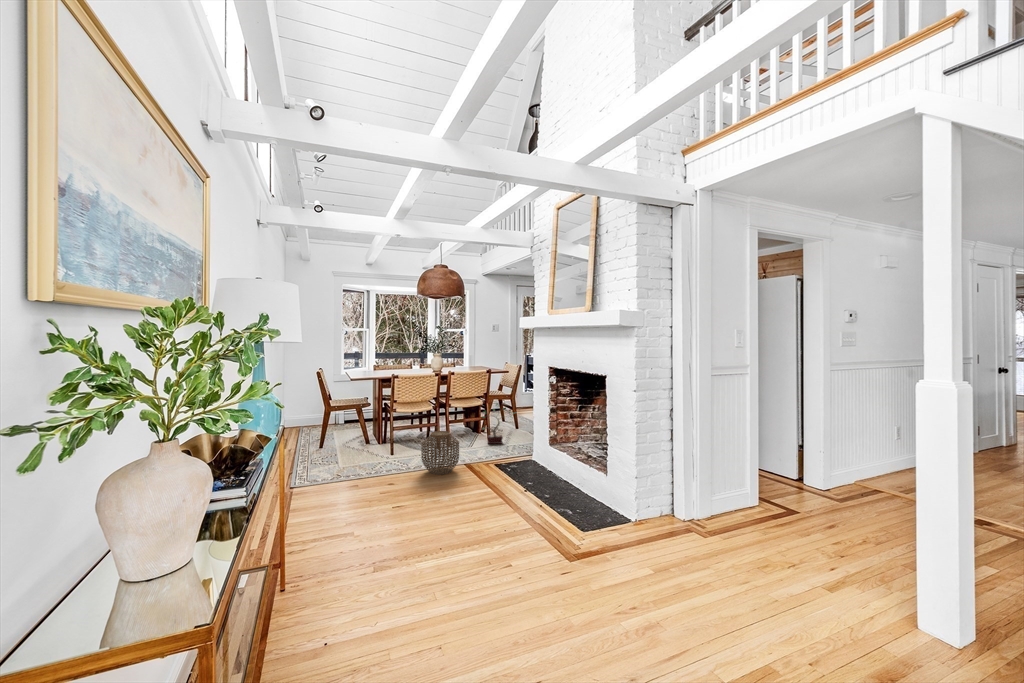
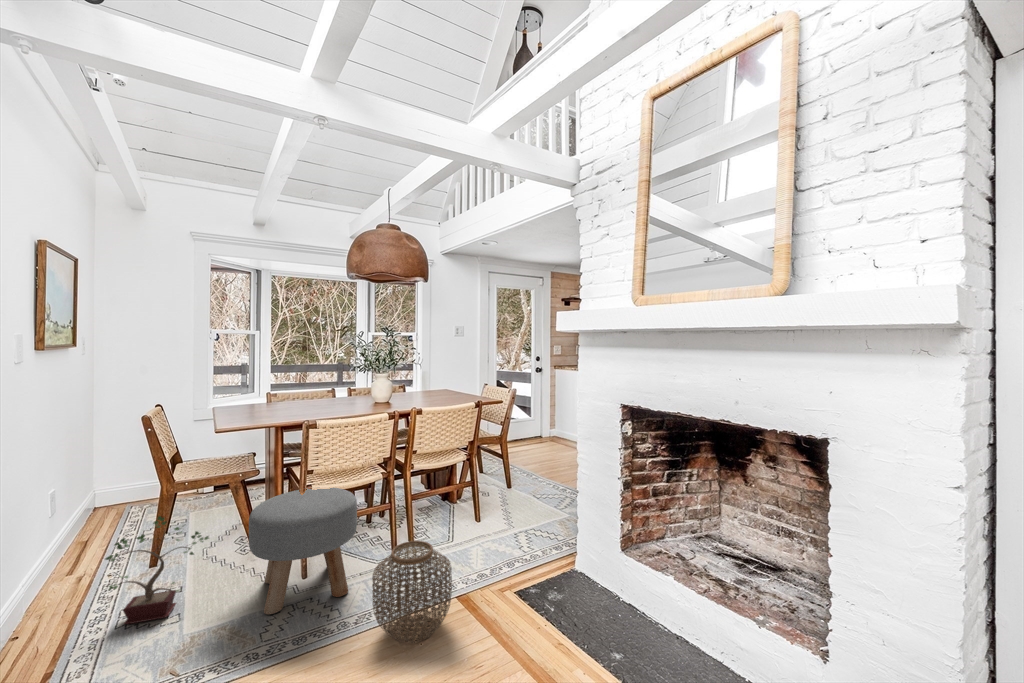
potted plant: present [482,404,514,444] -> present [105,516,209,624]
ottoman: none [367,411,419,464] -> present [249,488,357,614]

